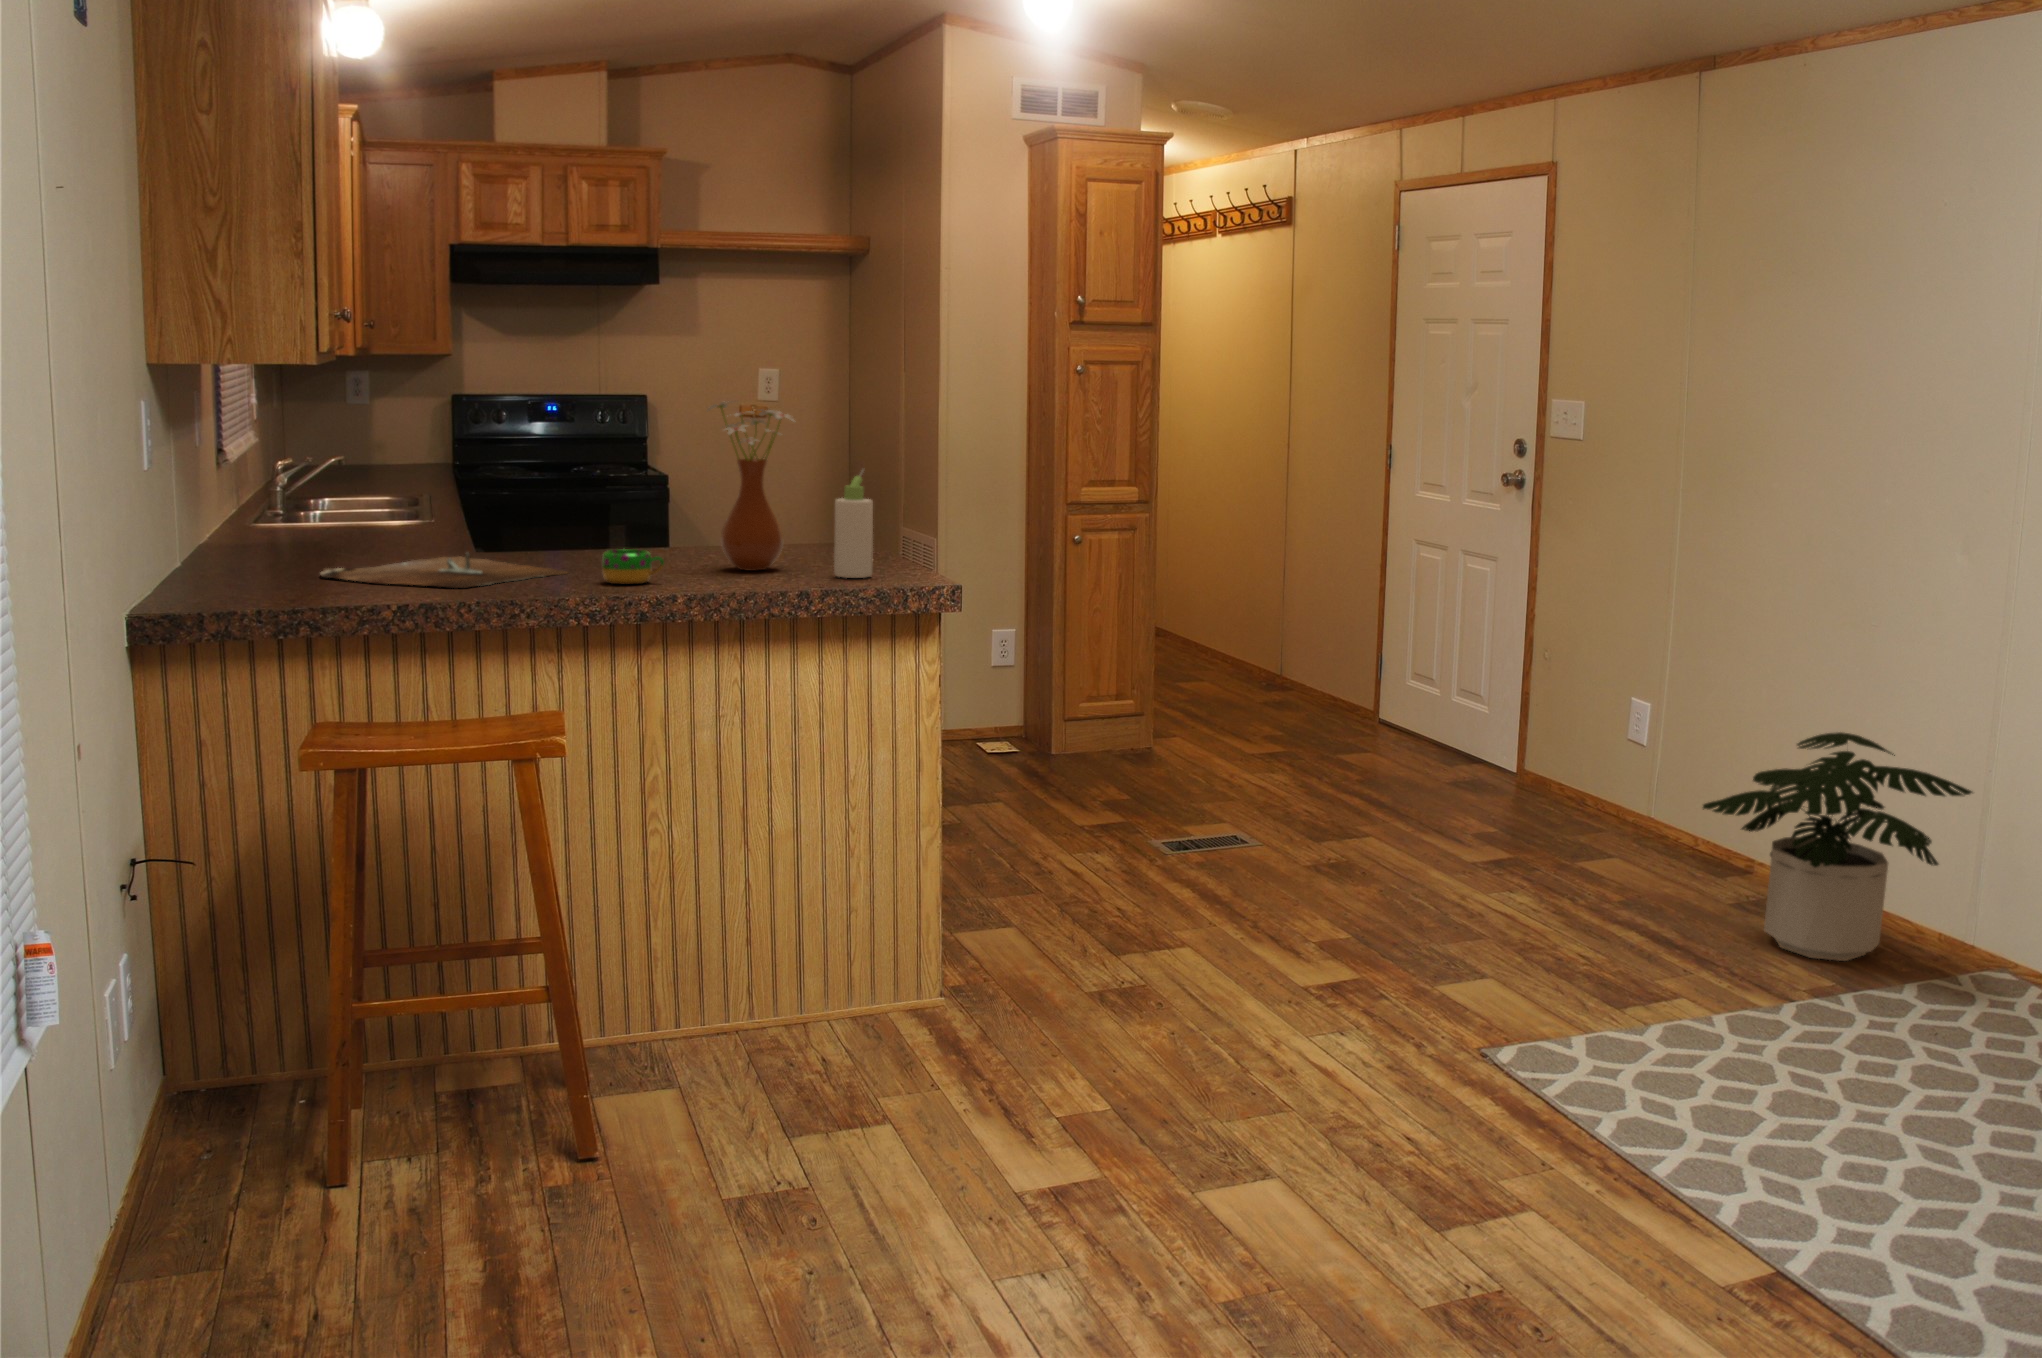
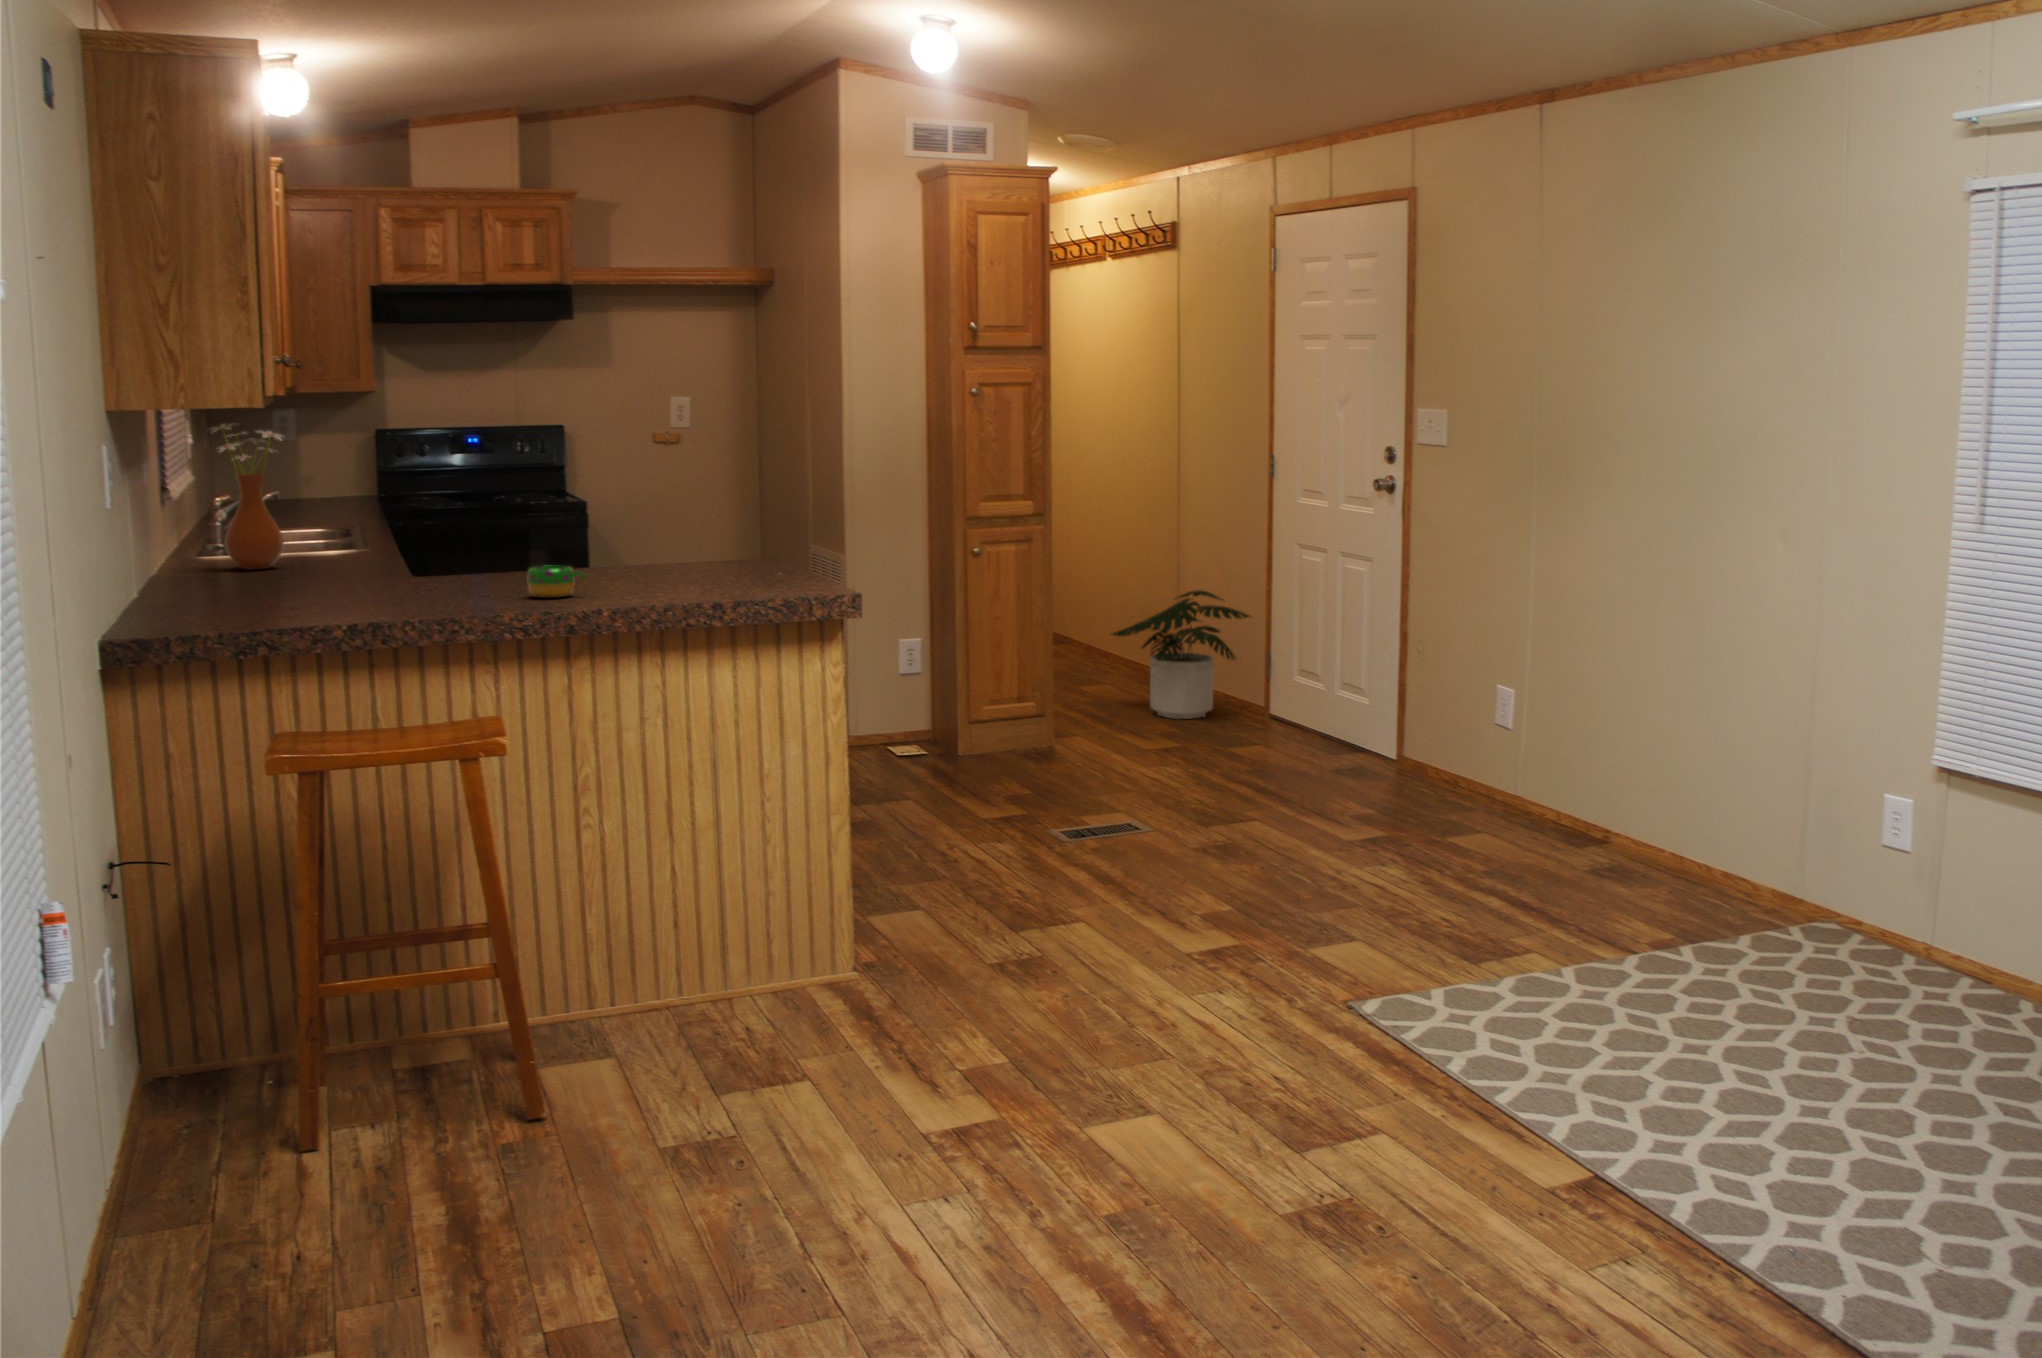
vase: present [708,402,794,571] -> present [212,424,284,570]
bottle: present [834,469,873,578] -> none [744,486,781,587]
cutting board: present [320,553,568,588] -> none [261,572,497,605]
potted plant: present [1703,732,1972,961] -> present [1112,590,1250,719]

